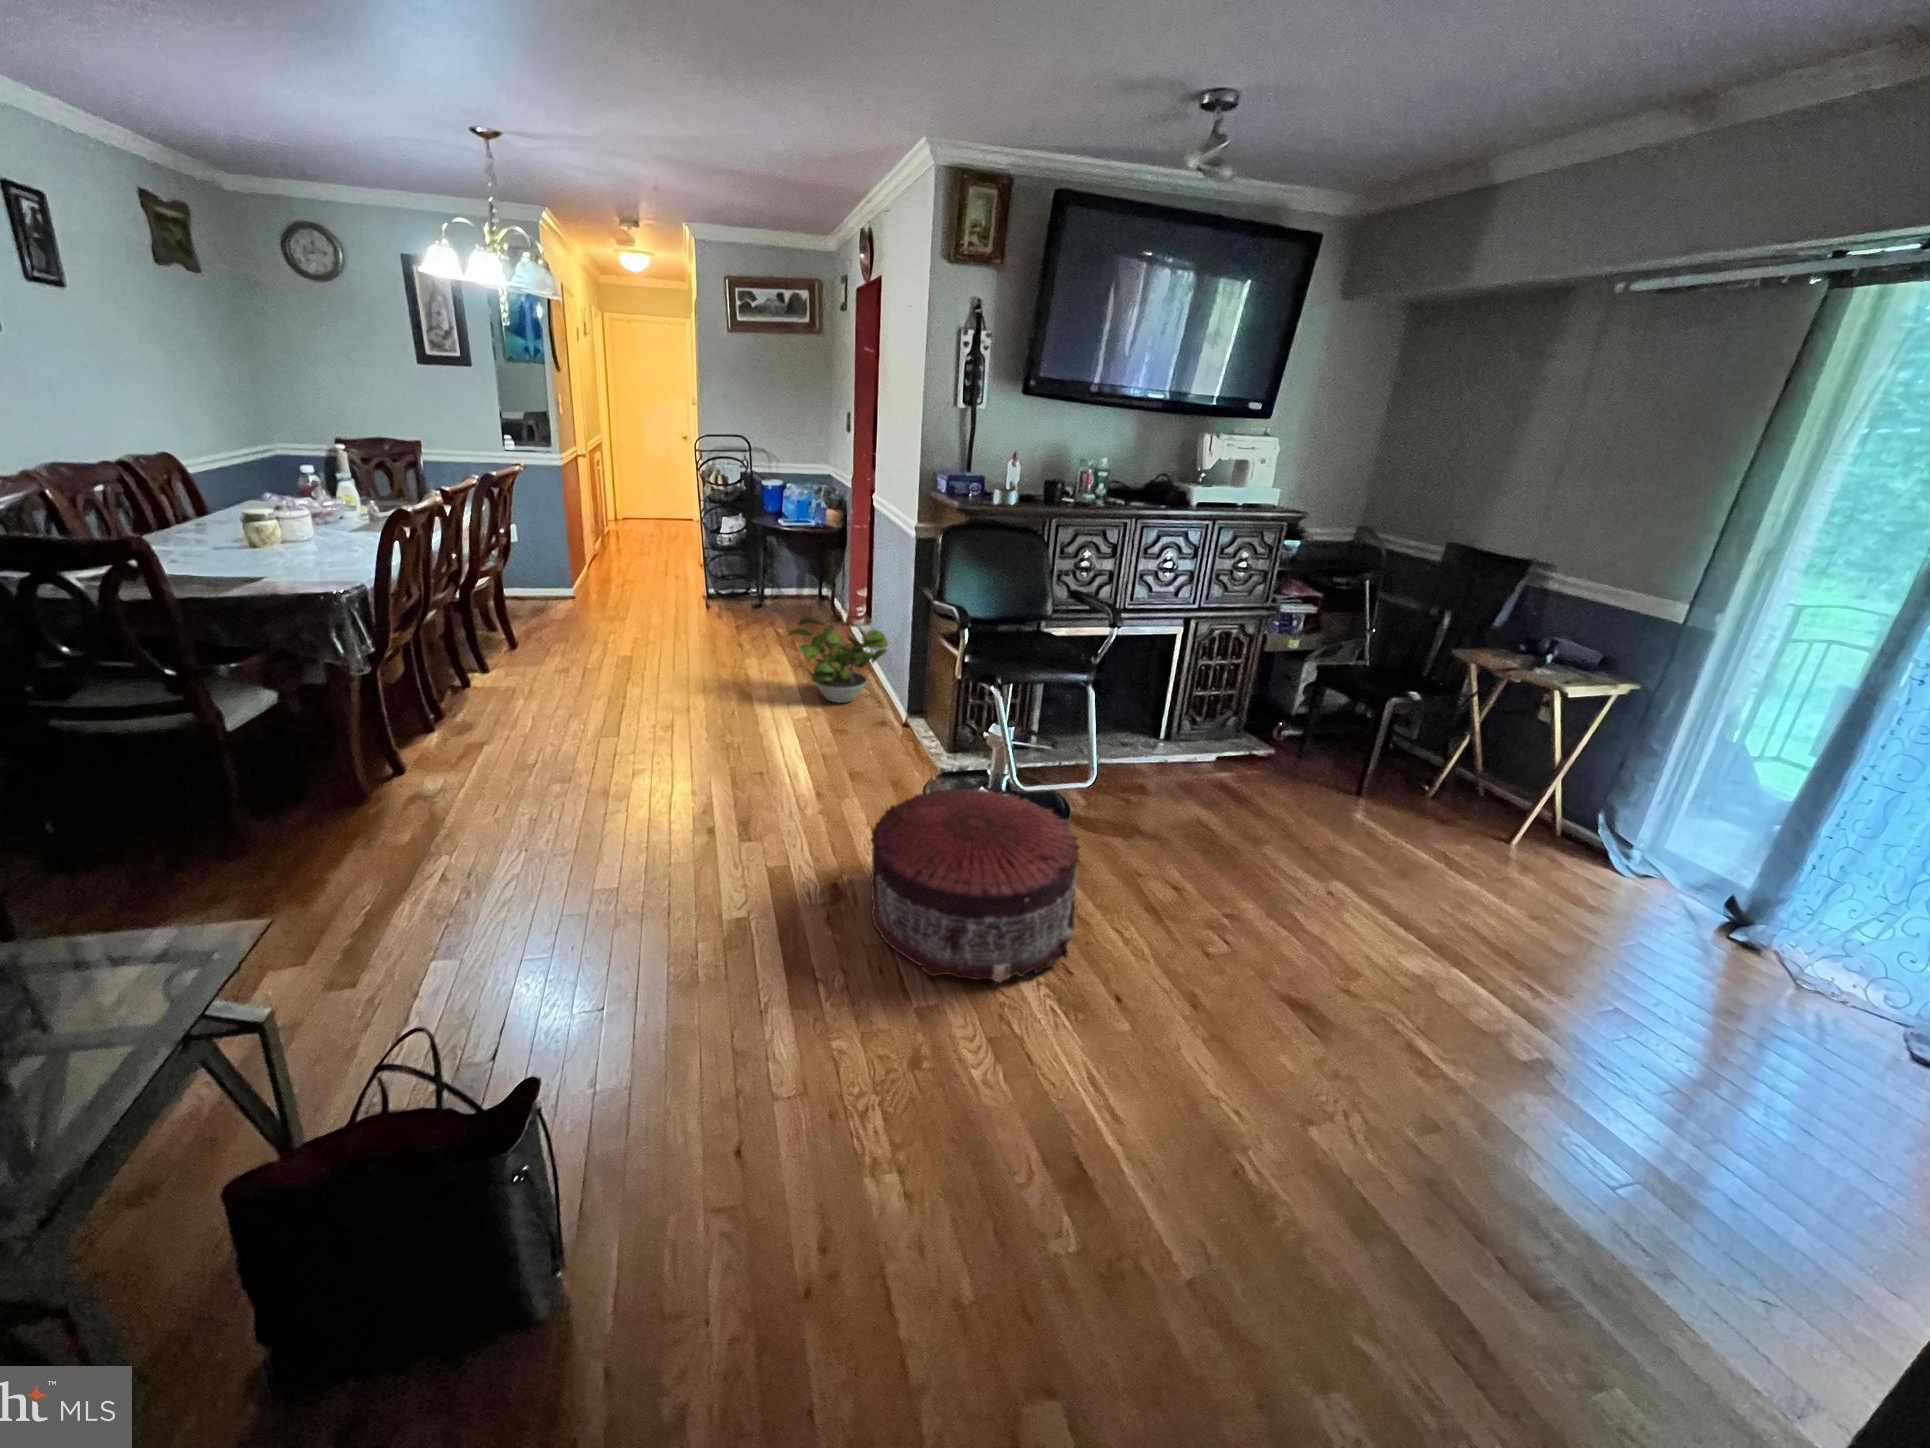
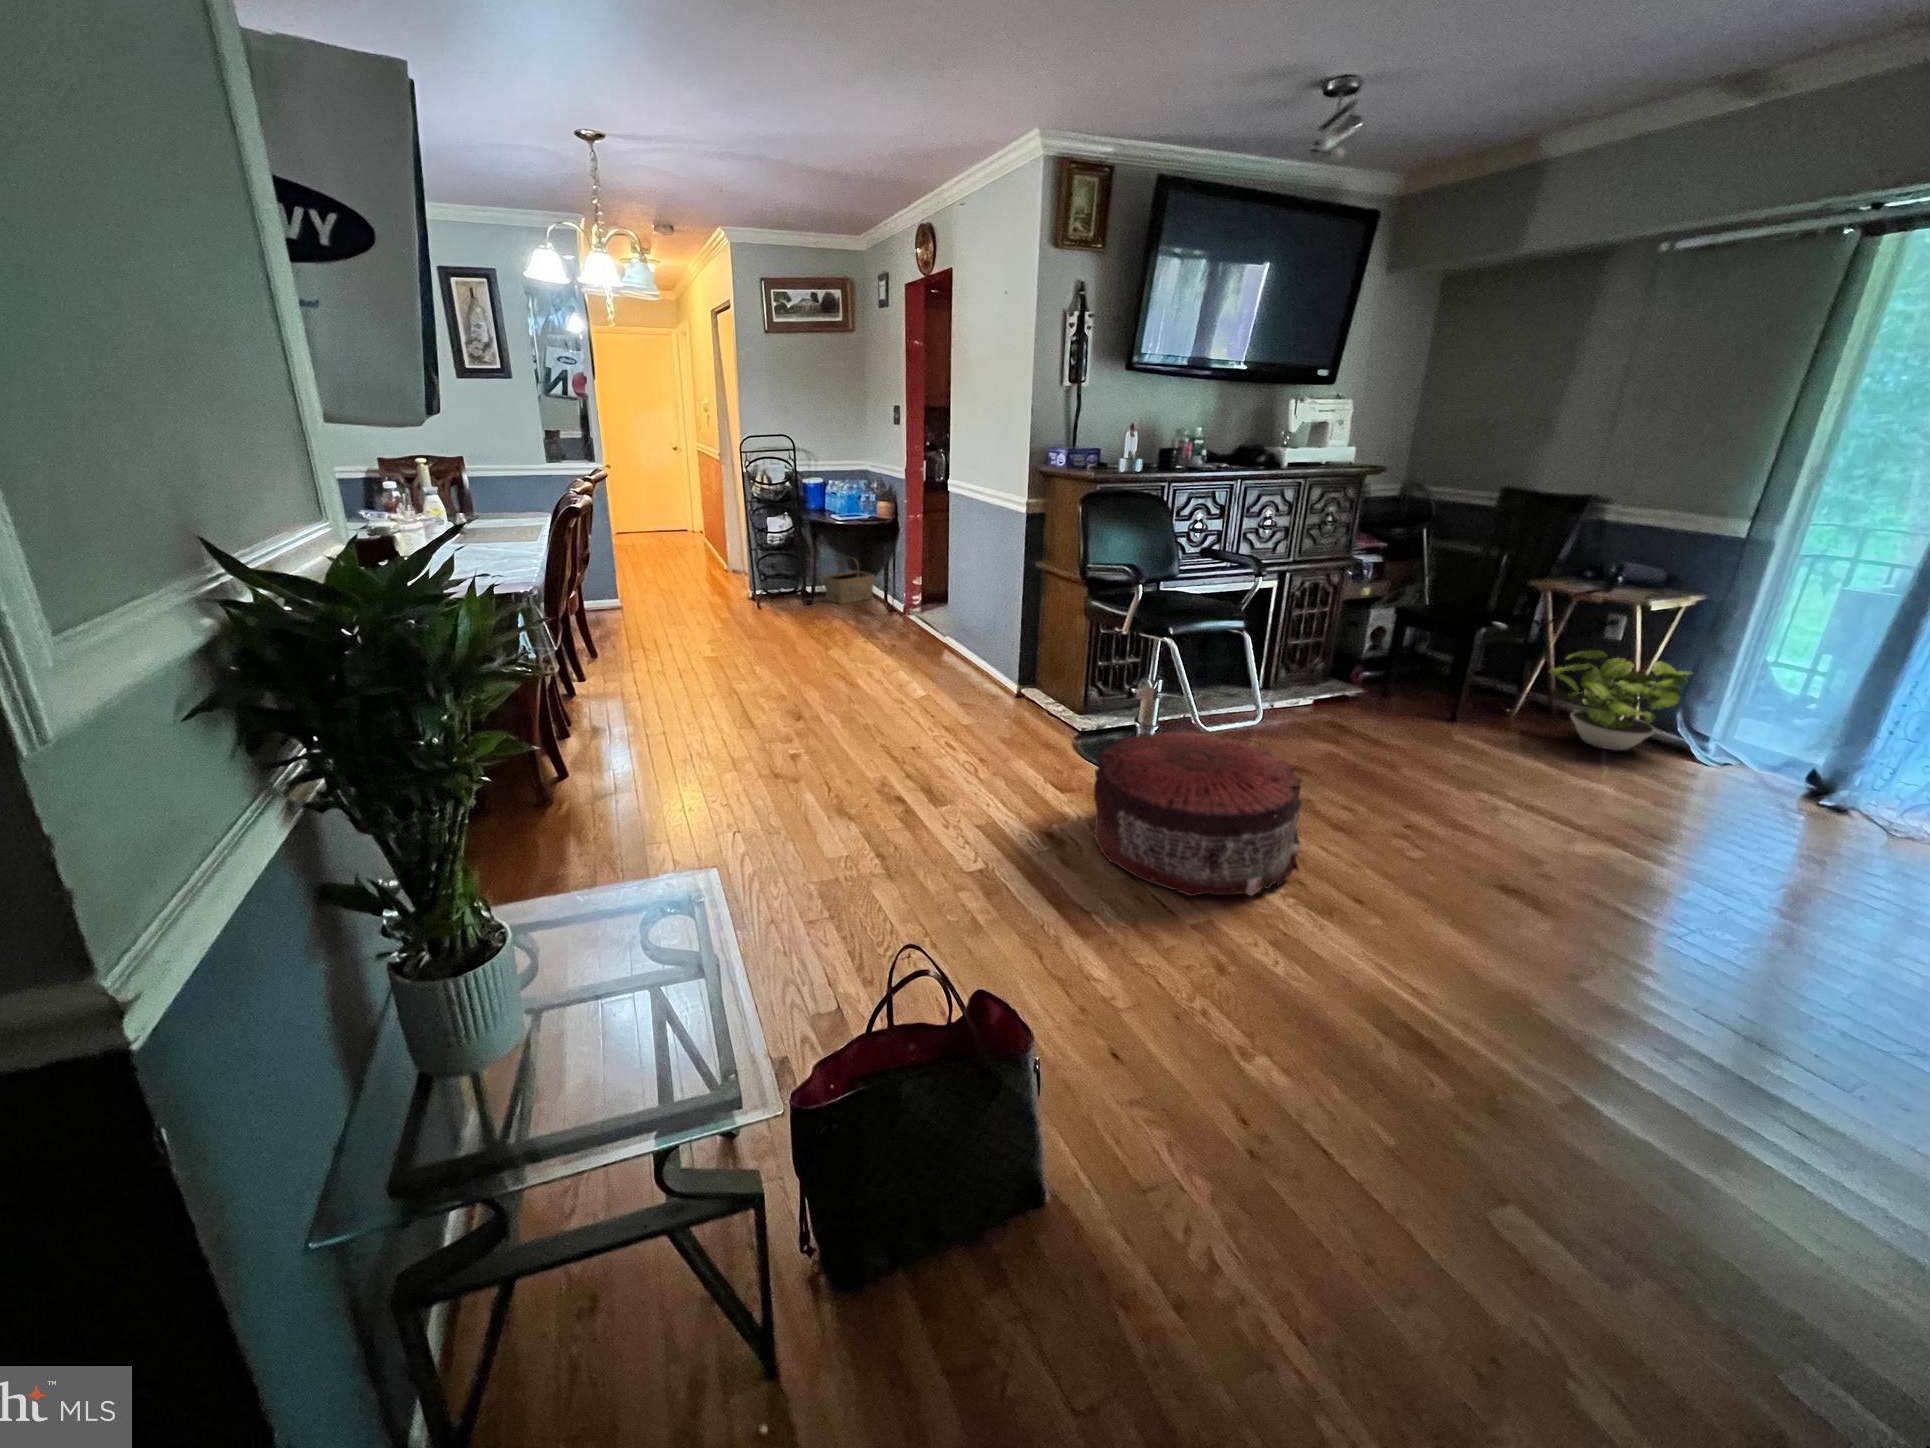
basket: none [773,561,827,610] -> present [822,558,875,604]
potted plant: present [788,617,888,703] -> present [1549,650,1693,750]

